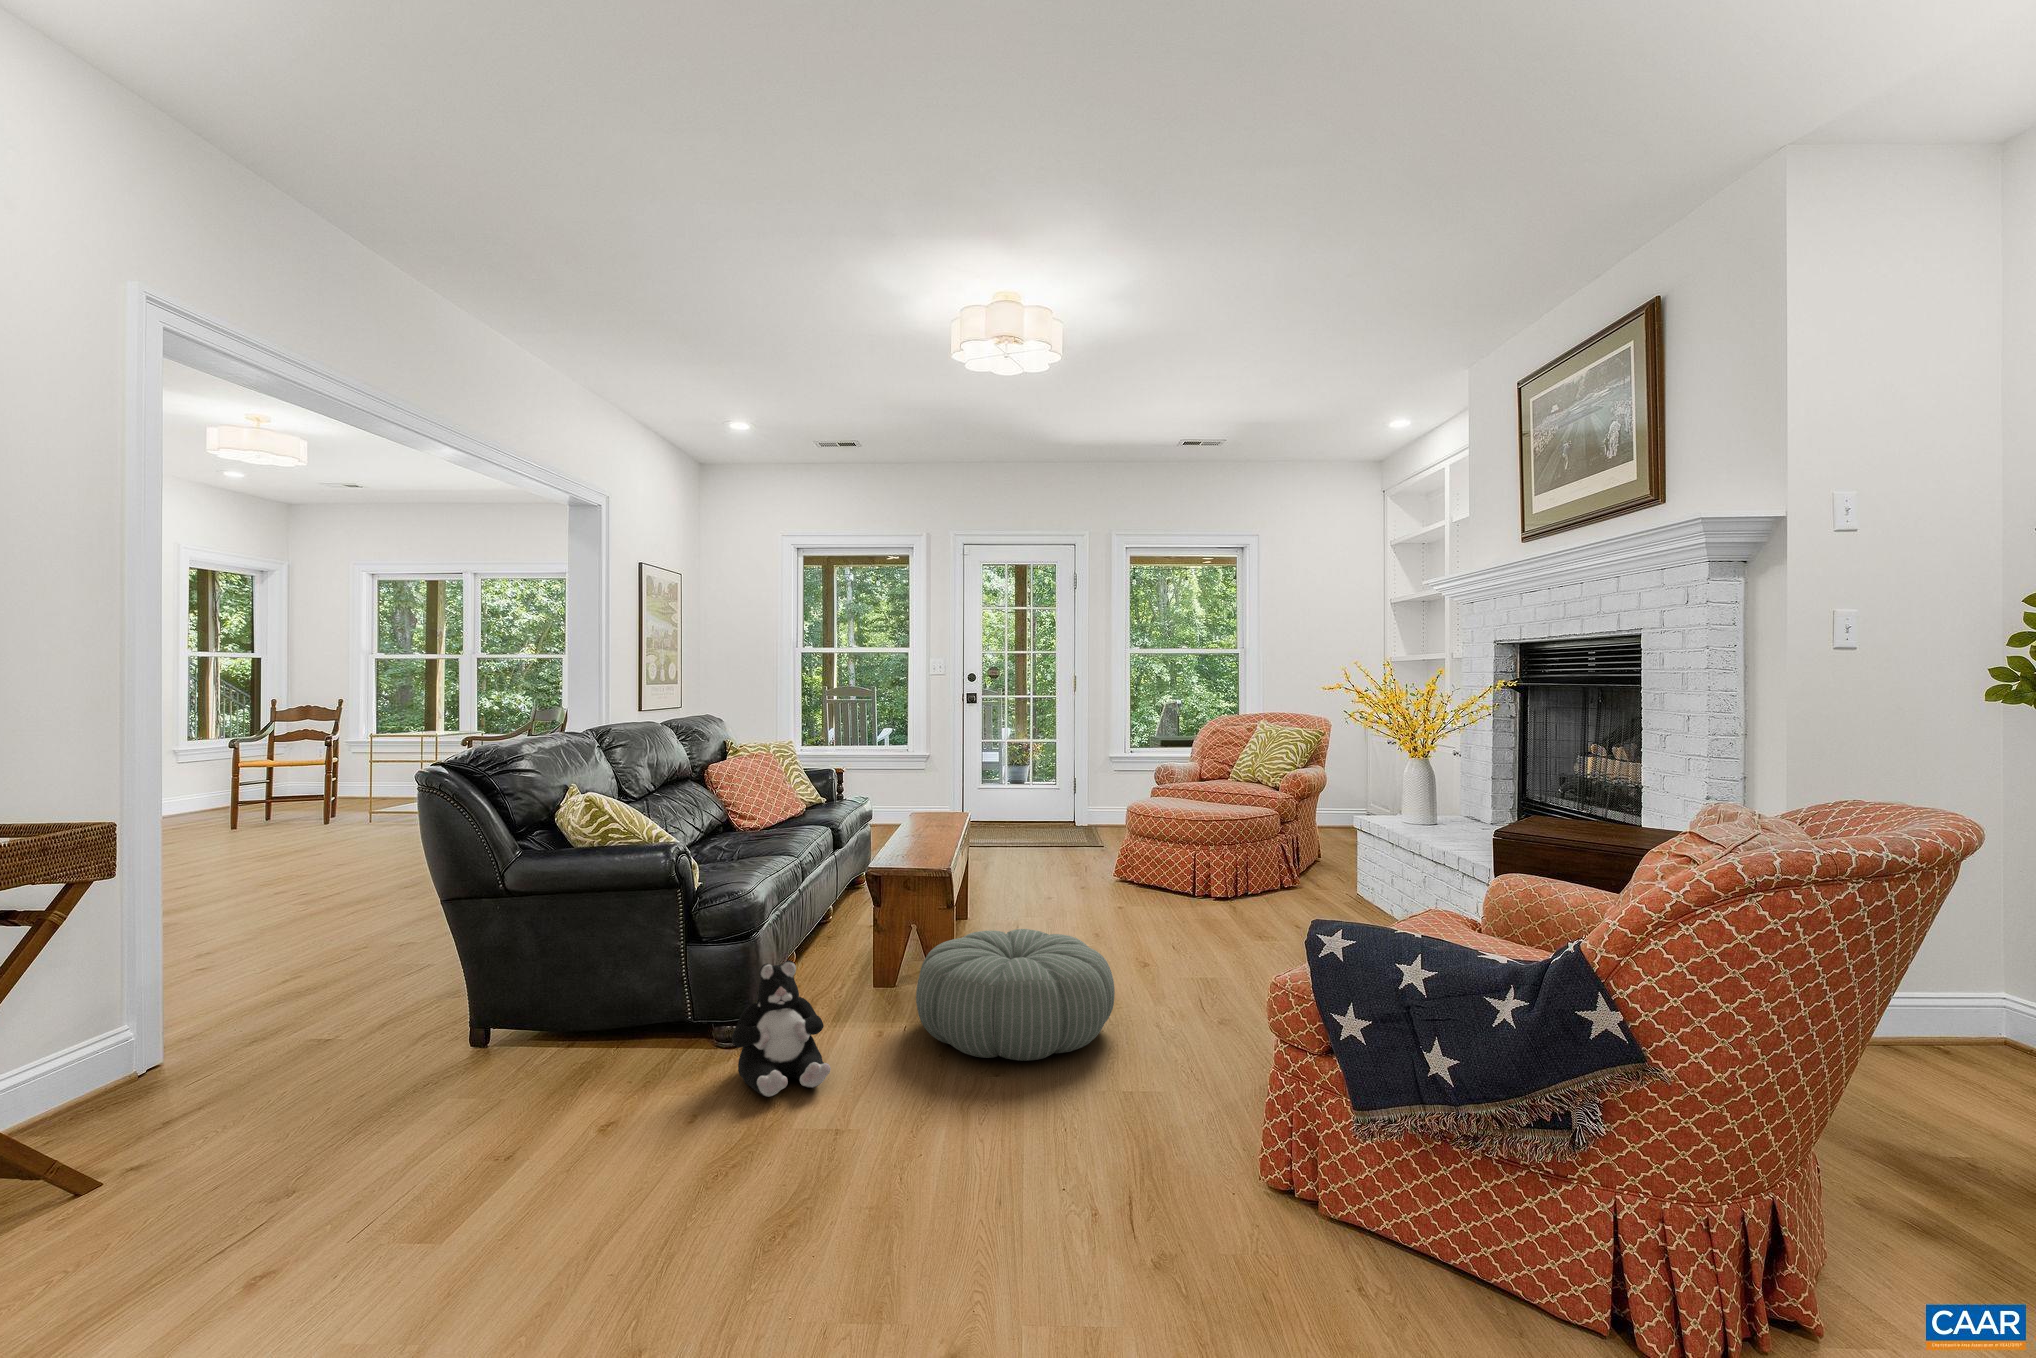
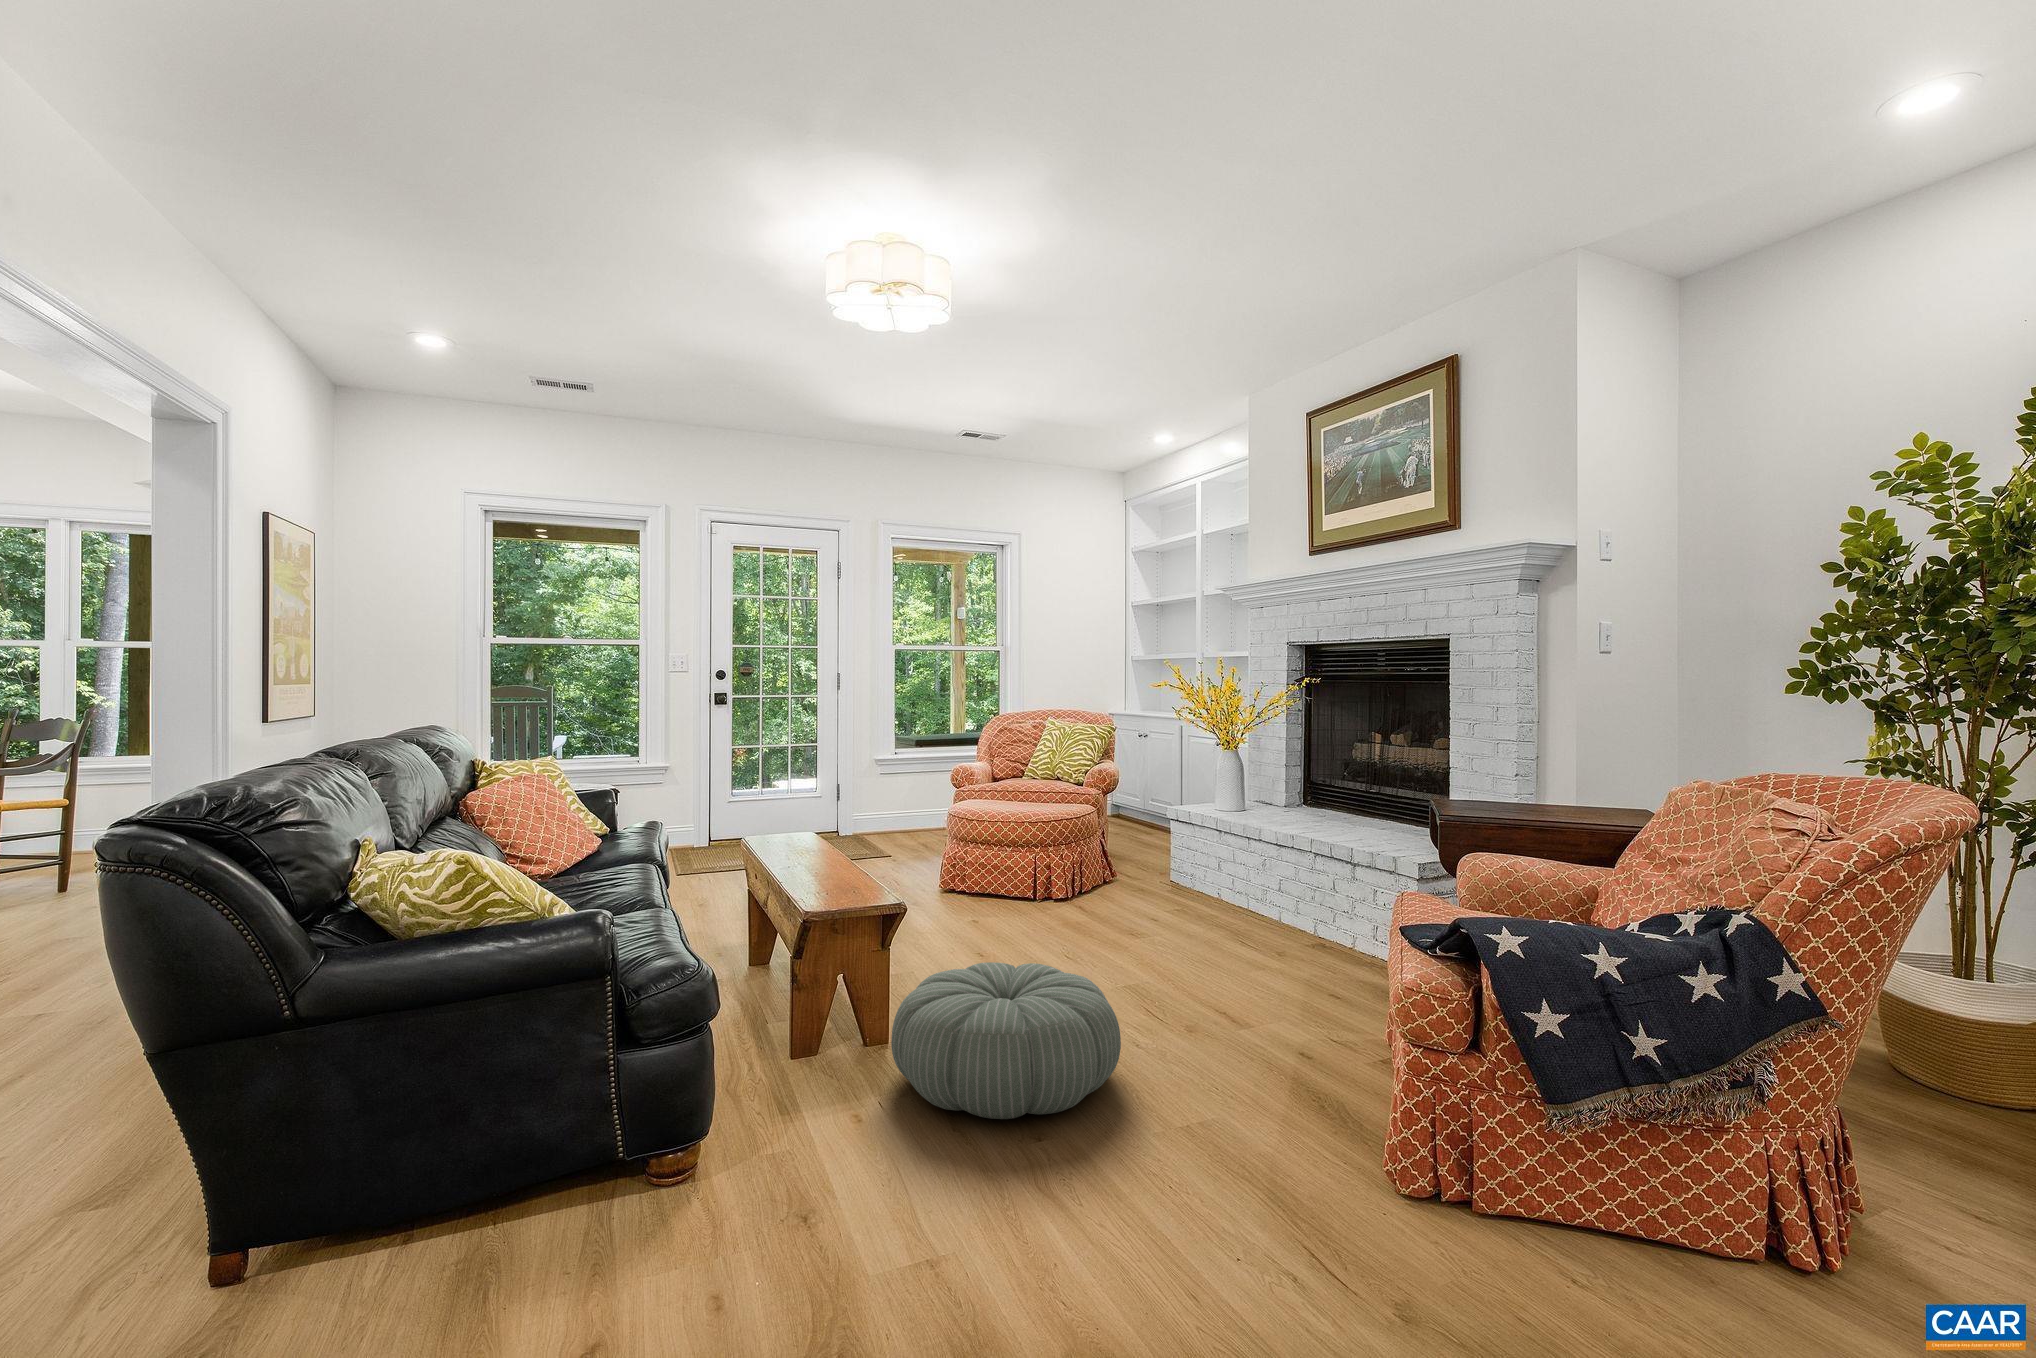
plush toy: present [732,961,831,1097] -> none [733,1045,873,1228]

